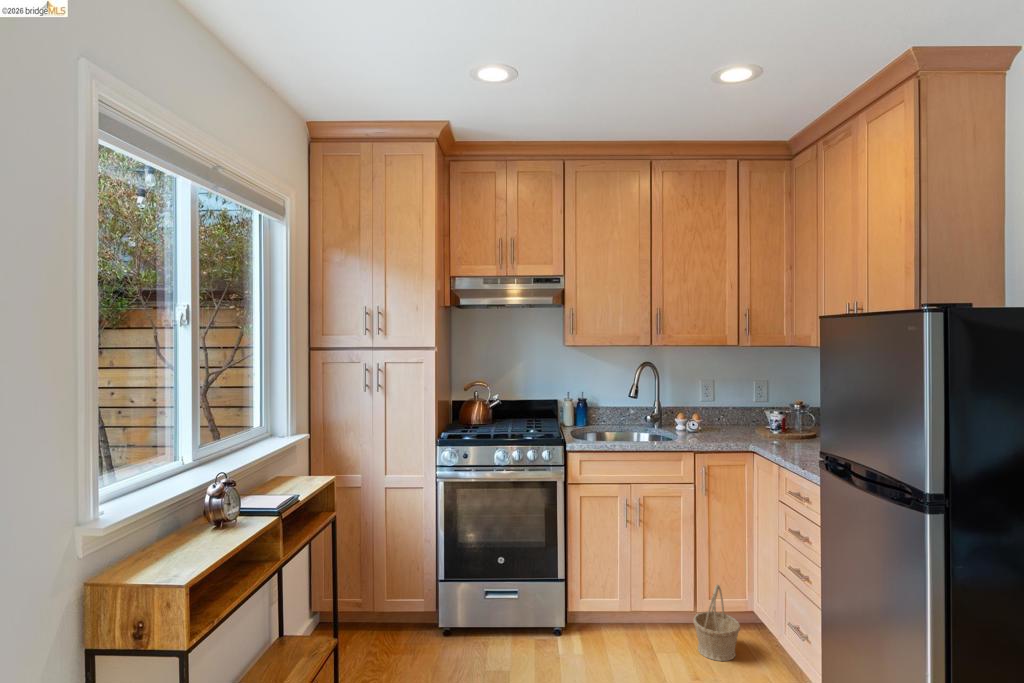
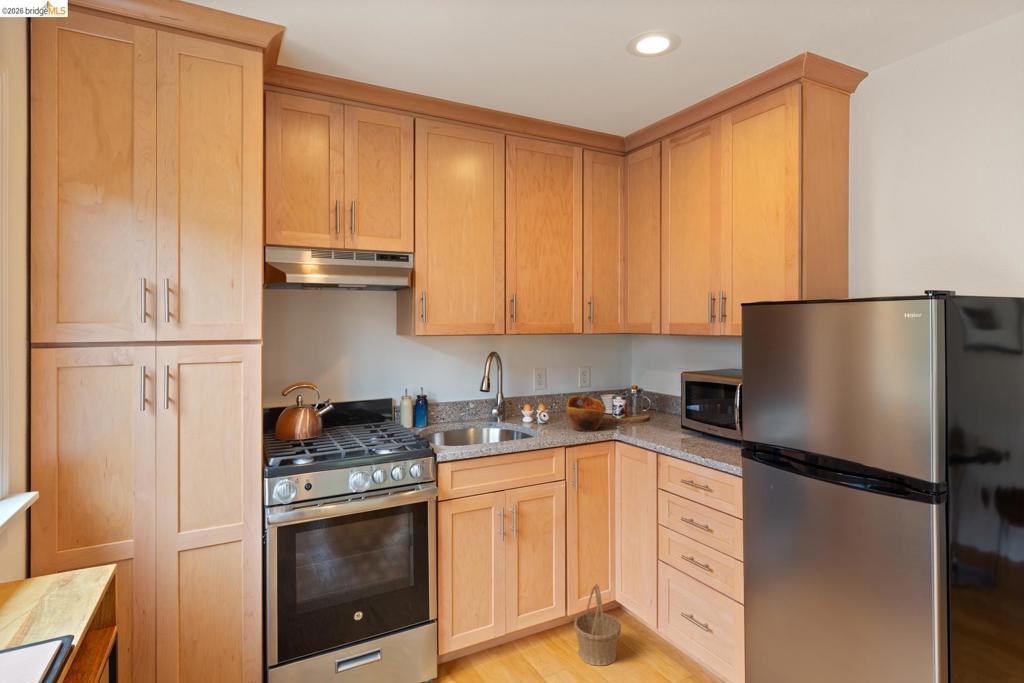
wooden bowl: none [709,408,752,441] -> present [566,396,605,432]

